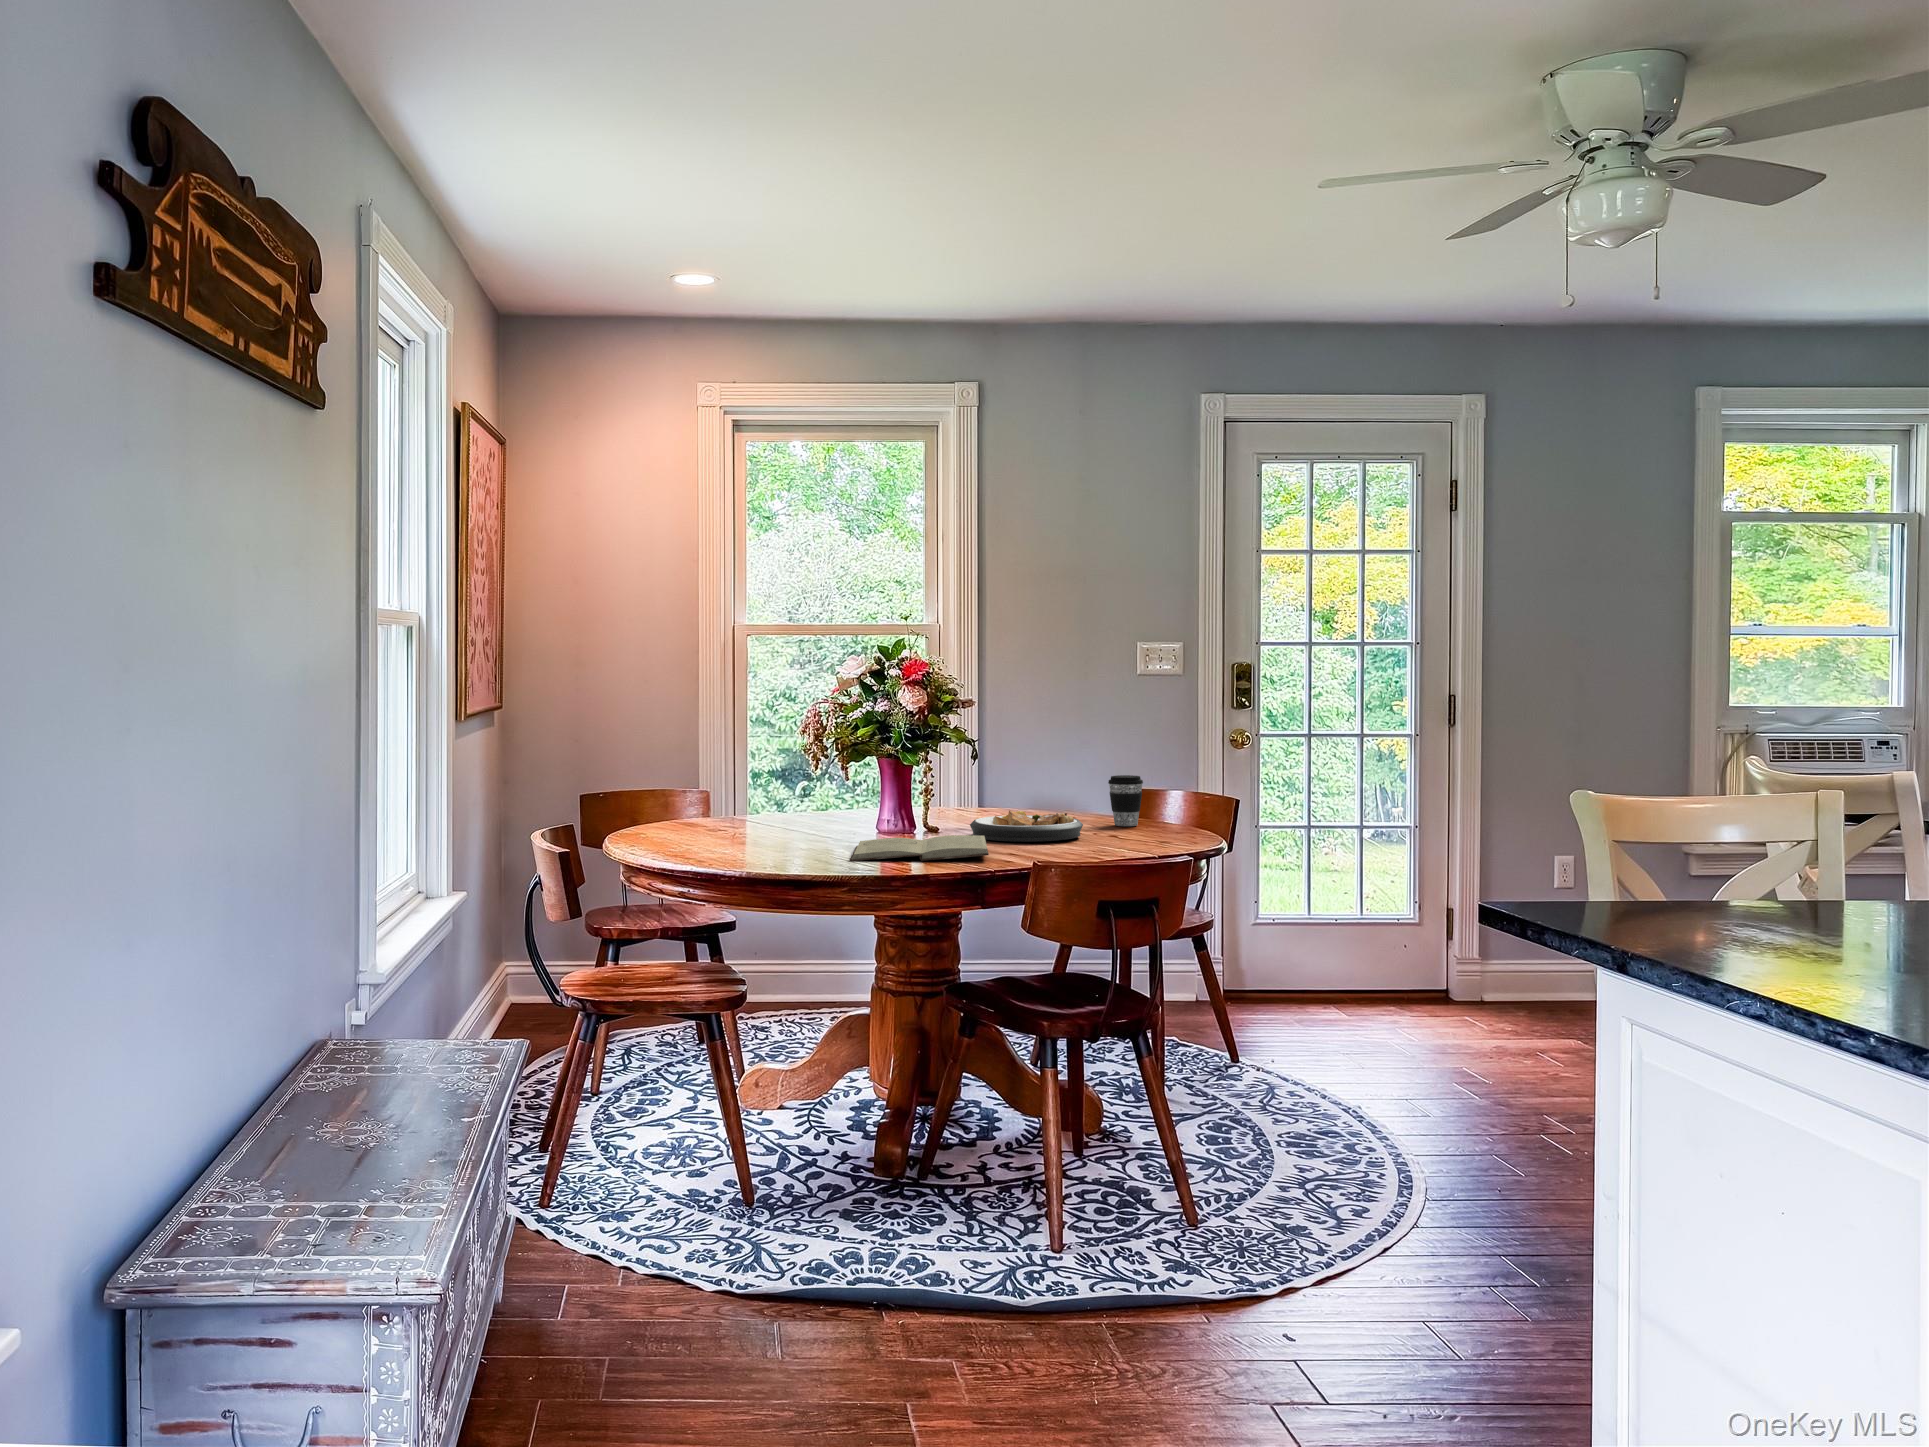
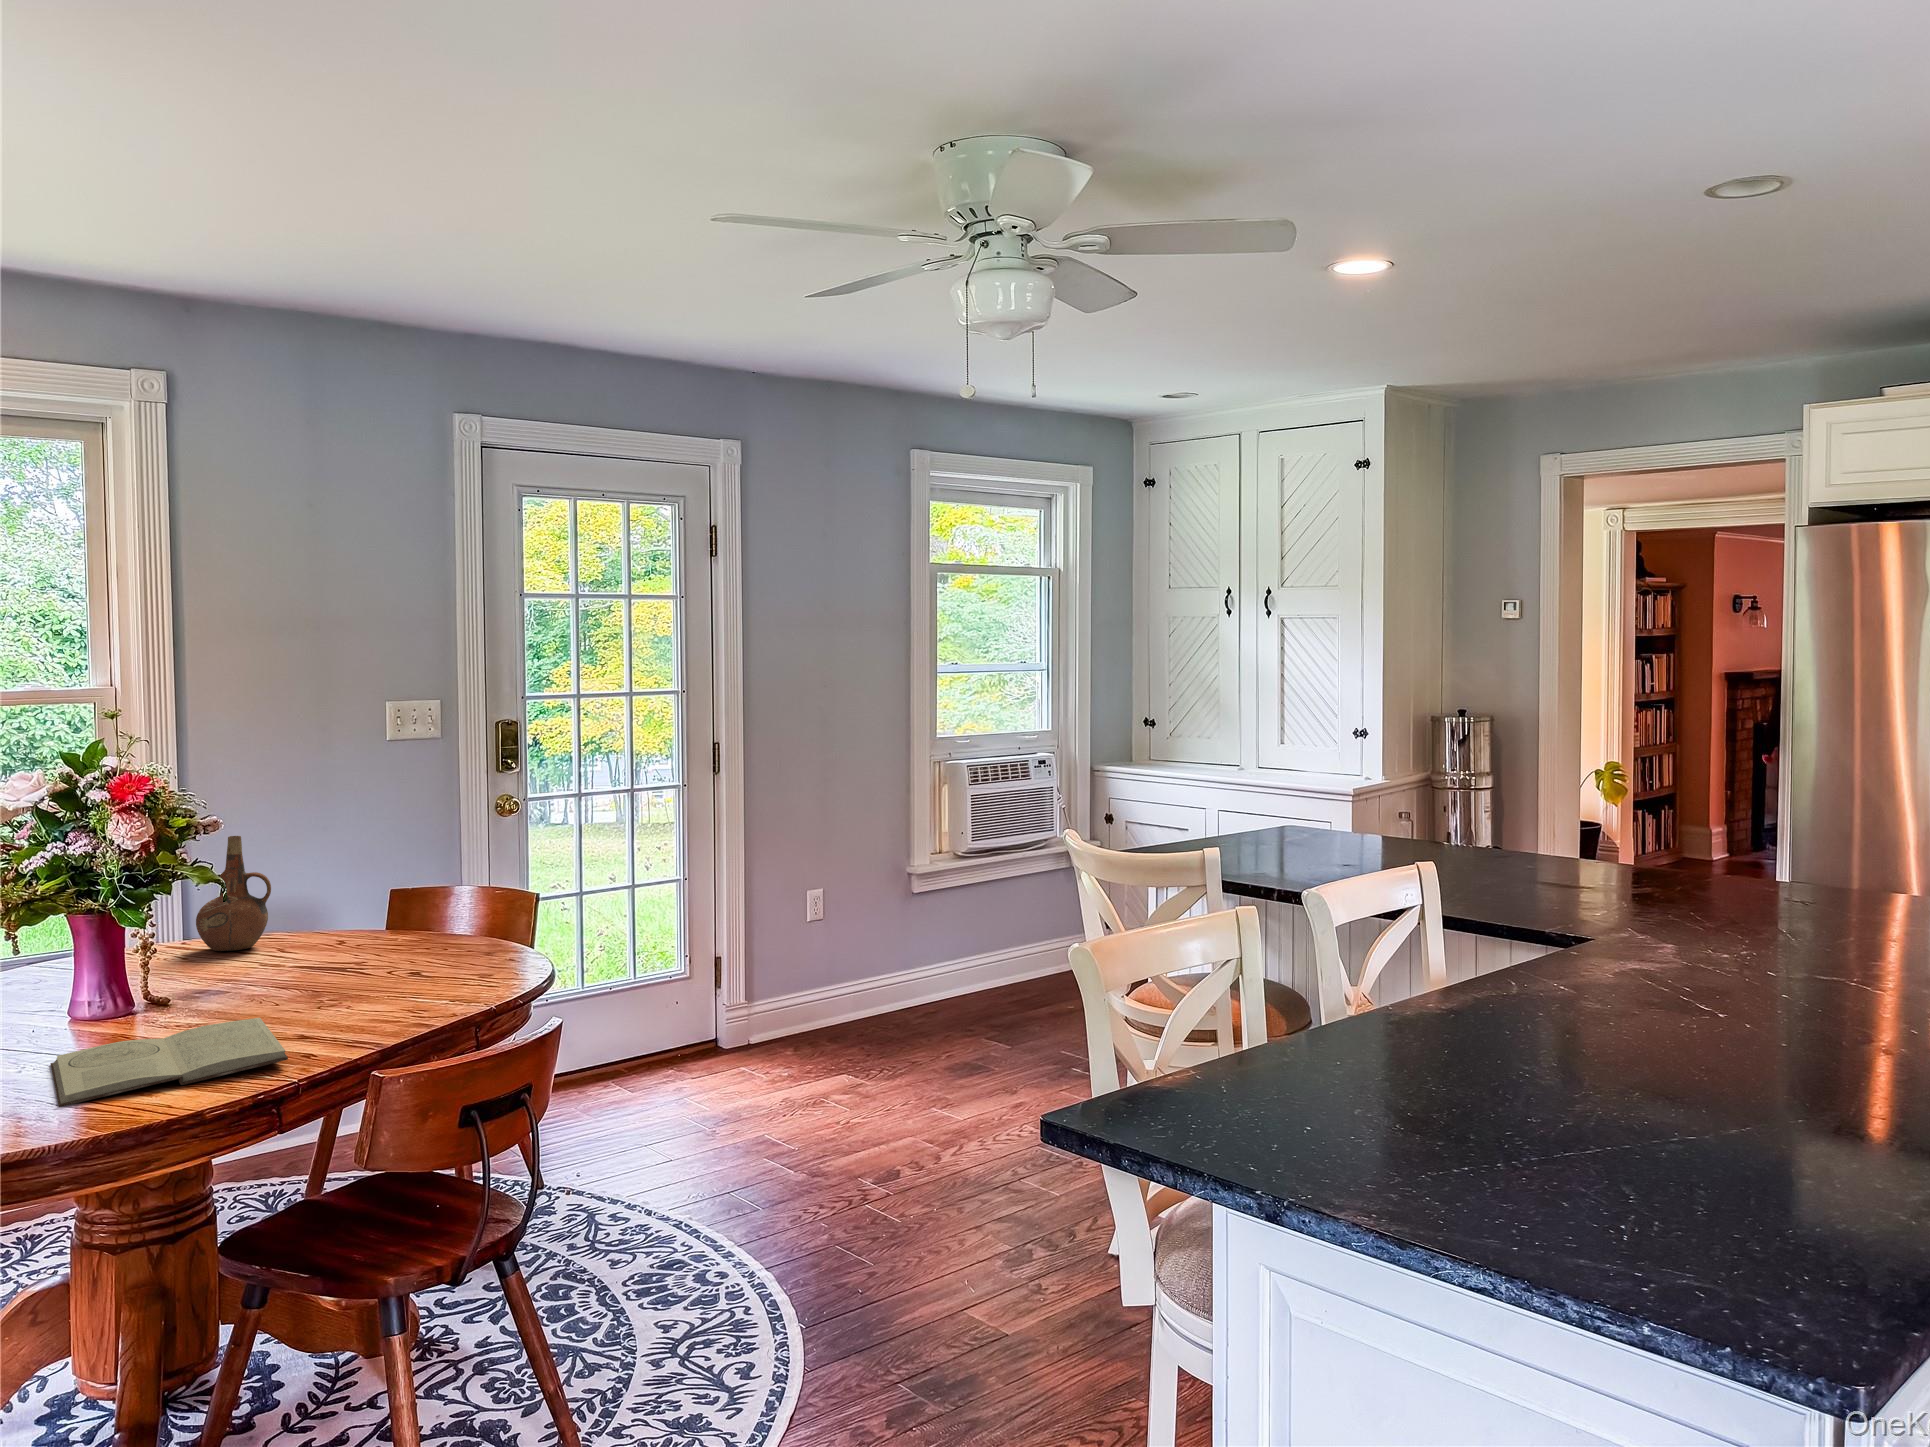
ceramic pitcher: none [975,727,1026,815] -> present [196,836,271,951]
coffee cup: present [1108,775,1143,826] -> none [397,888,442,953]
plate: present [970,810,1083,842] -> none [220,960,385,1014]

